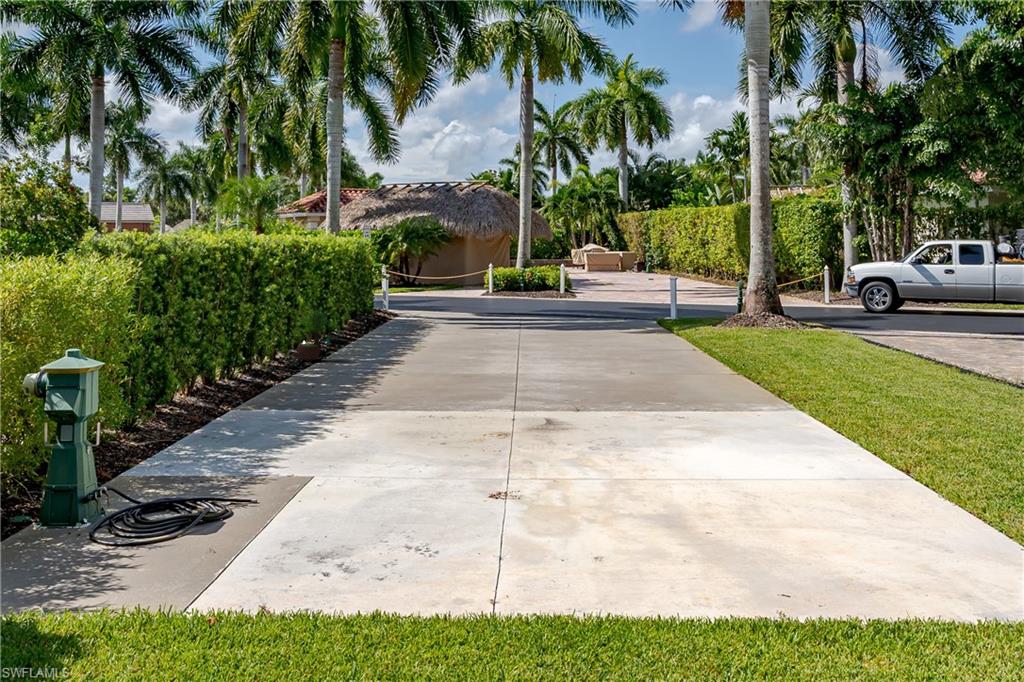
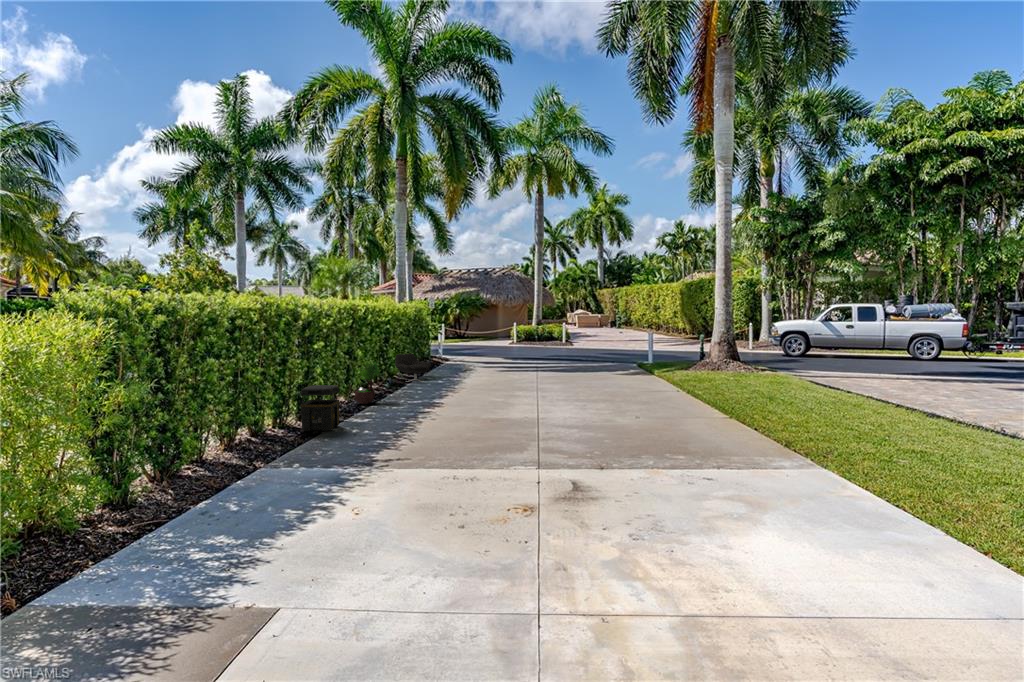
lounge chair: none [337,303,384,339] -> present [395,353,431,382]
toolbox: none [248,333,290,384] -> present [301,385,340,431]

